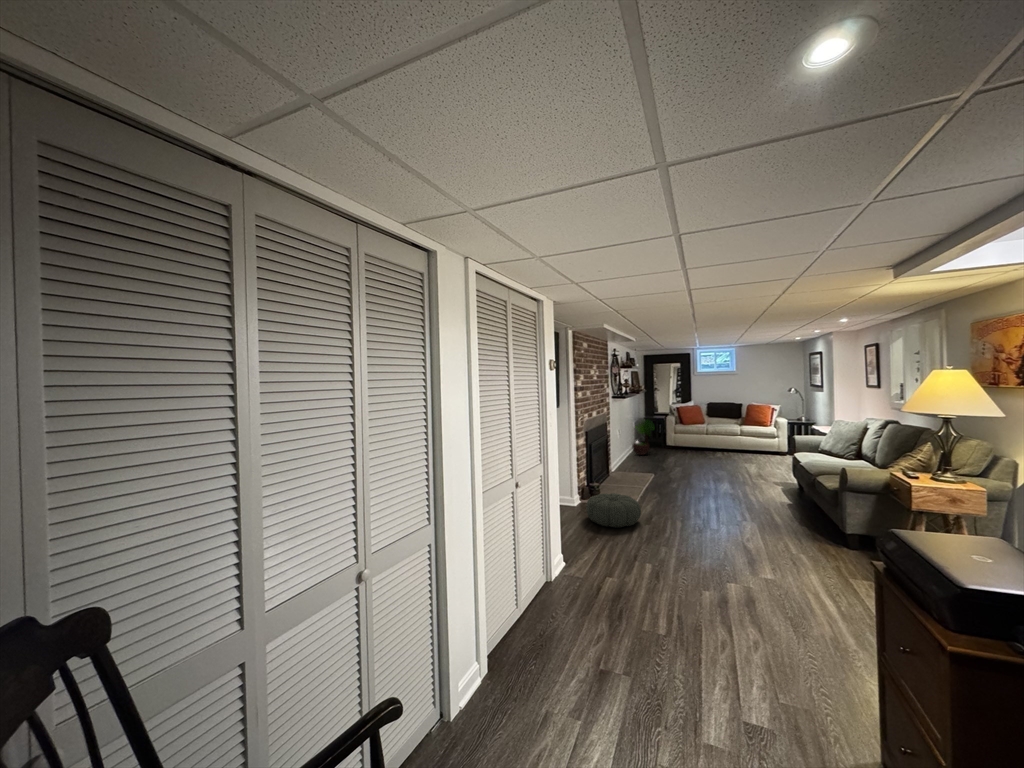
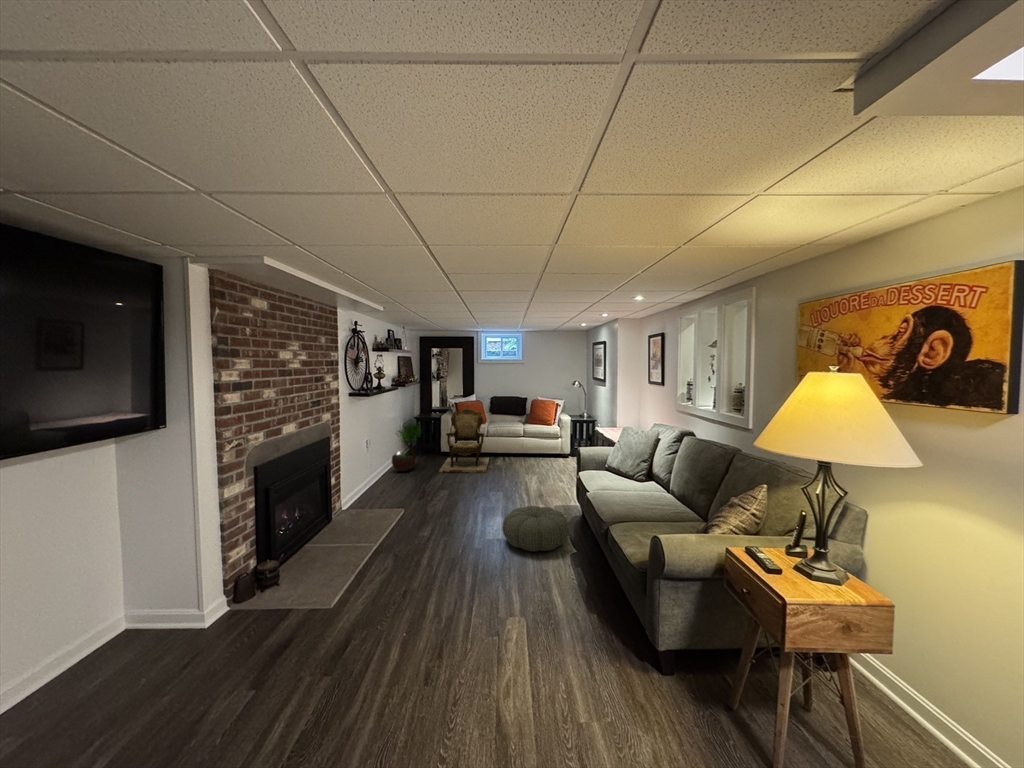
armchair: none [669,410,709,460] -> present [439,407,489,473]
pouf: present [586,493,641,528] -> present [502,506,569,552]

